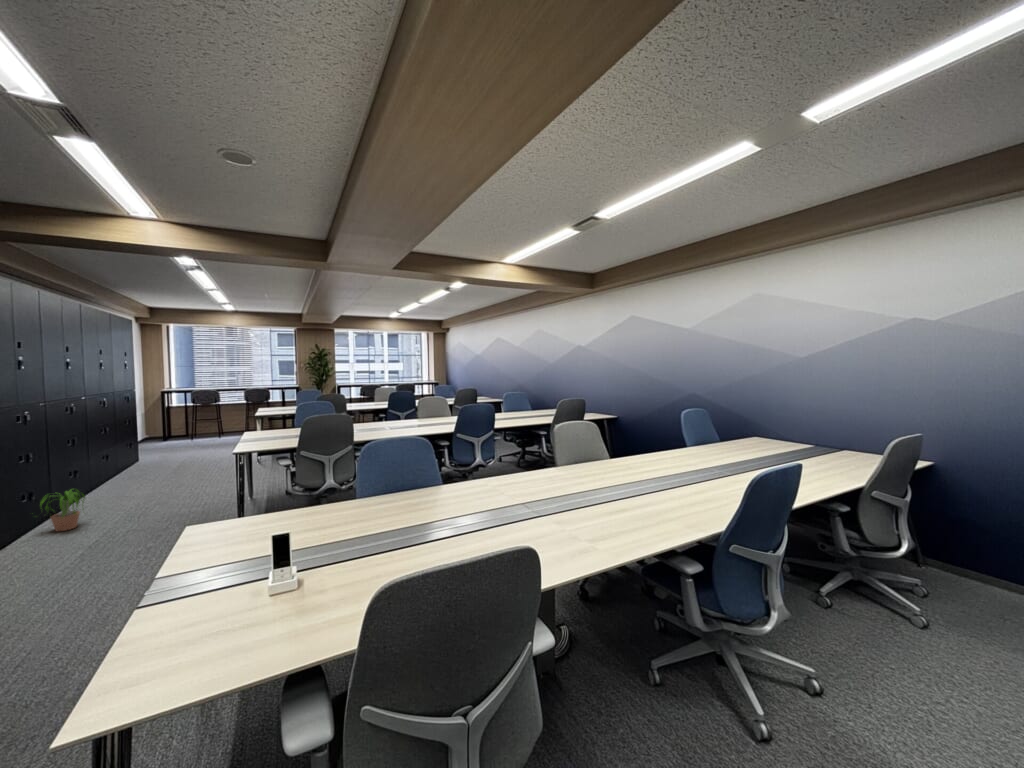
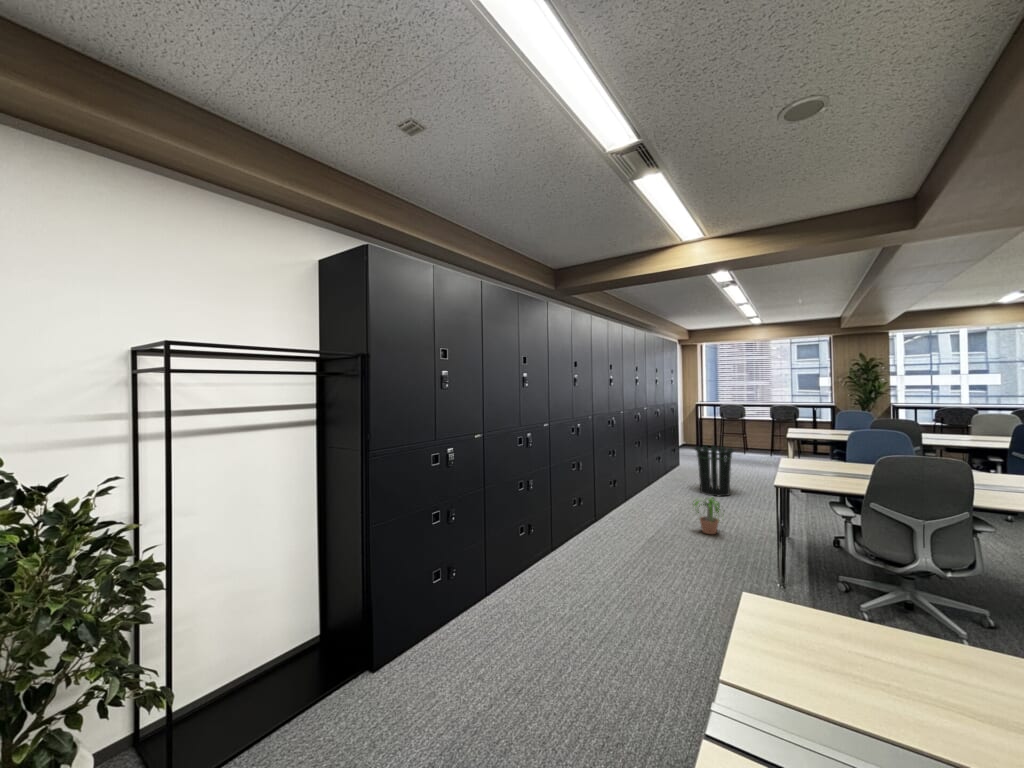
waste bin: none [100,432,153,488] -> present [695,446,734,496]

